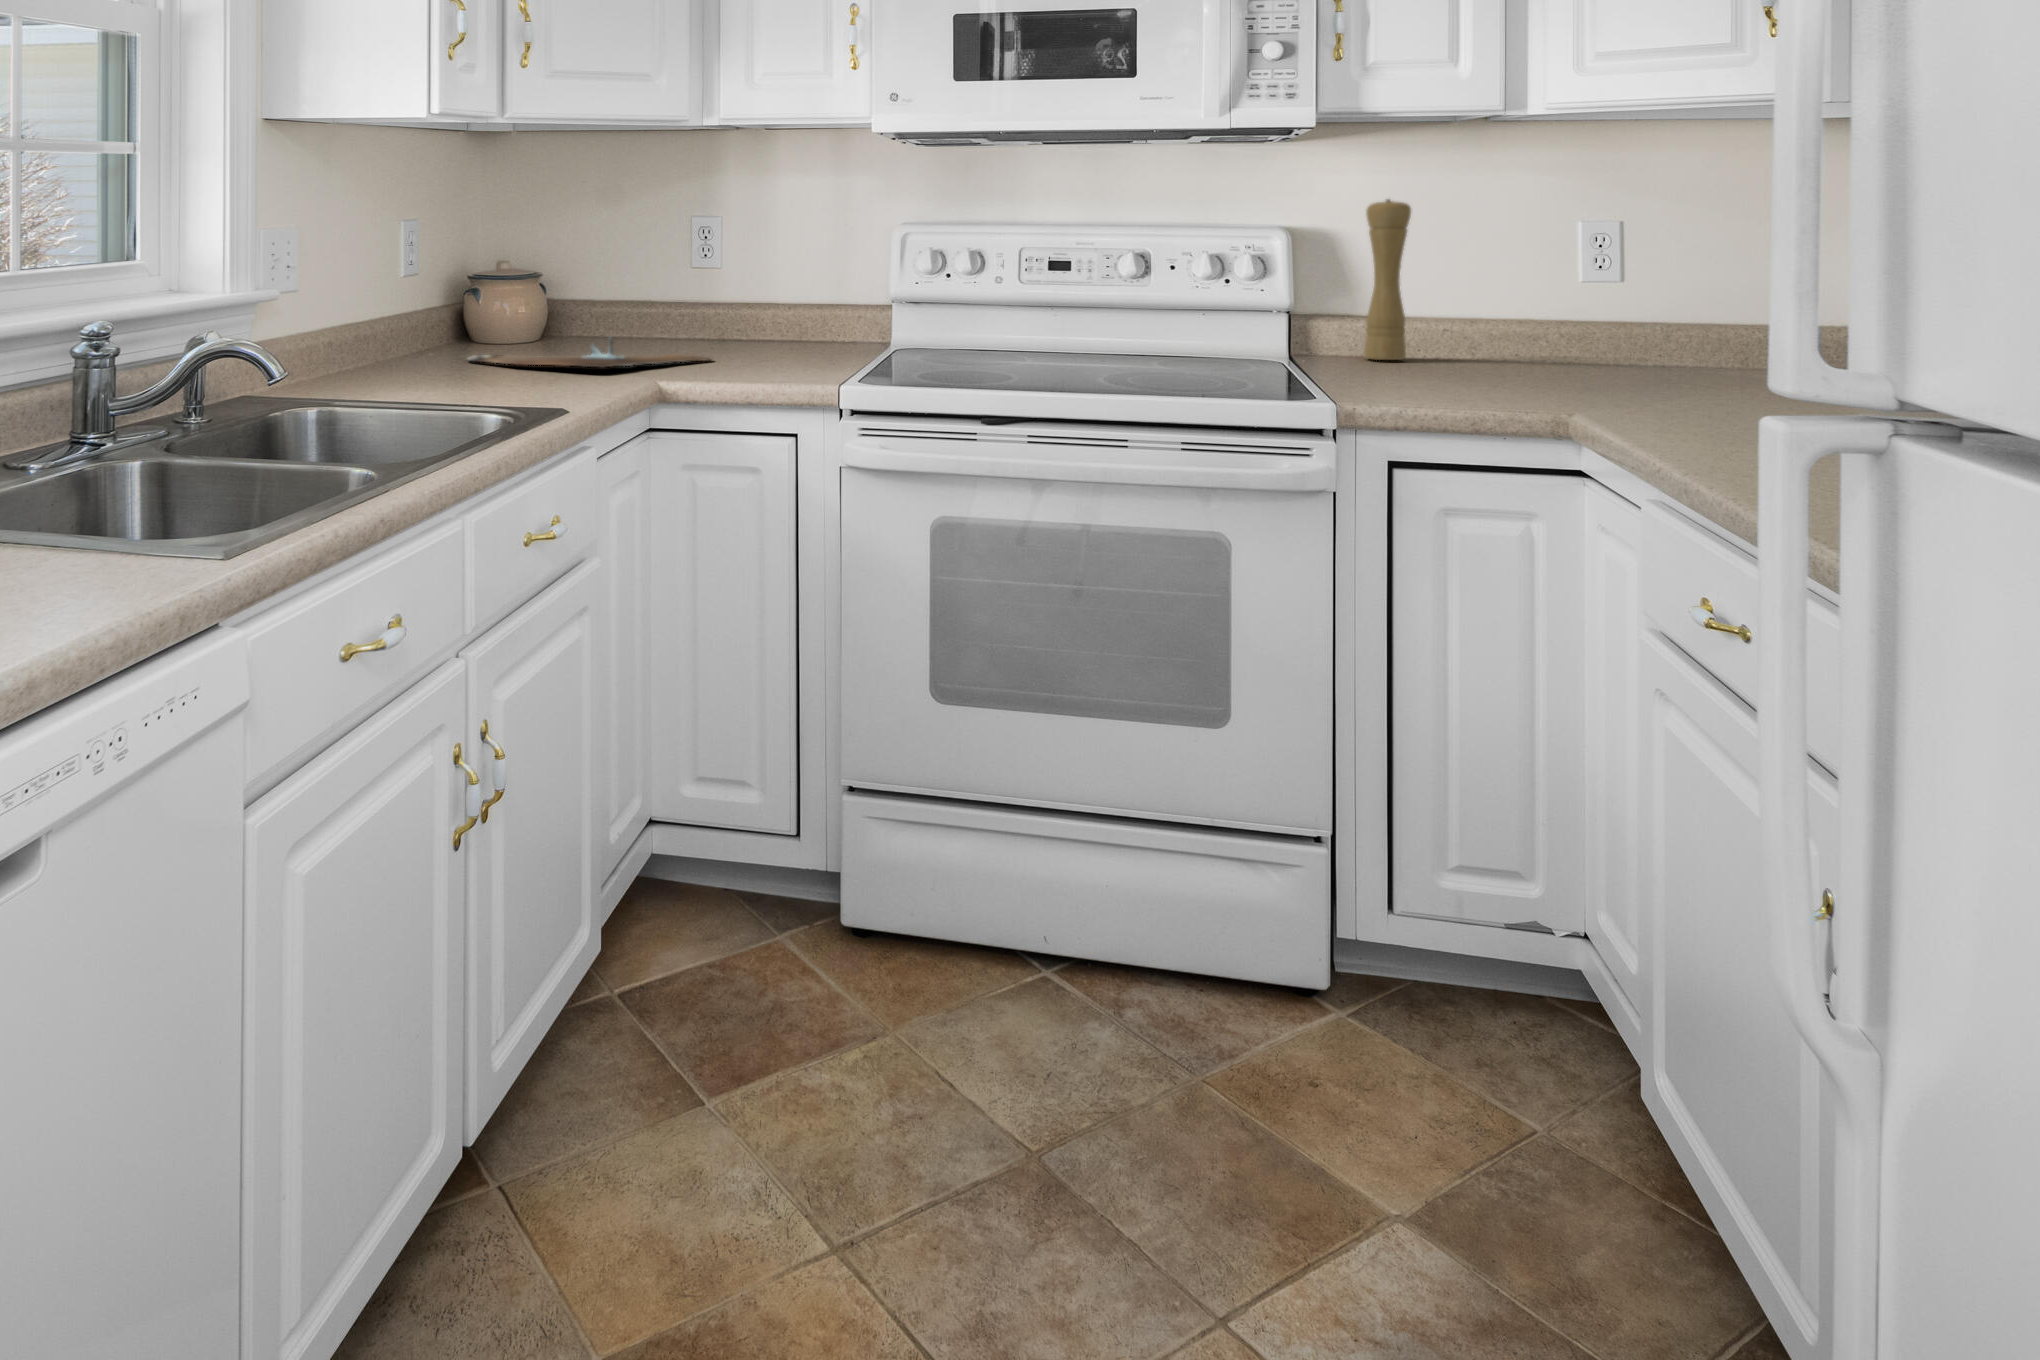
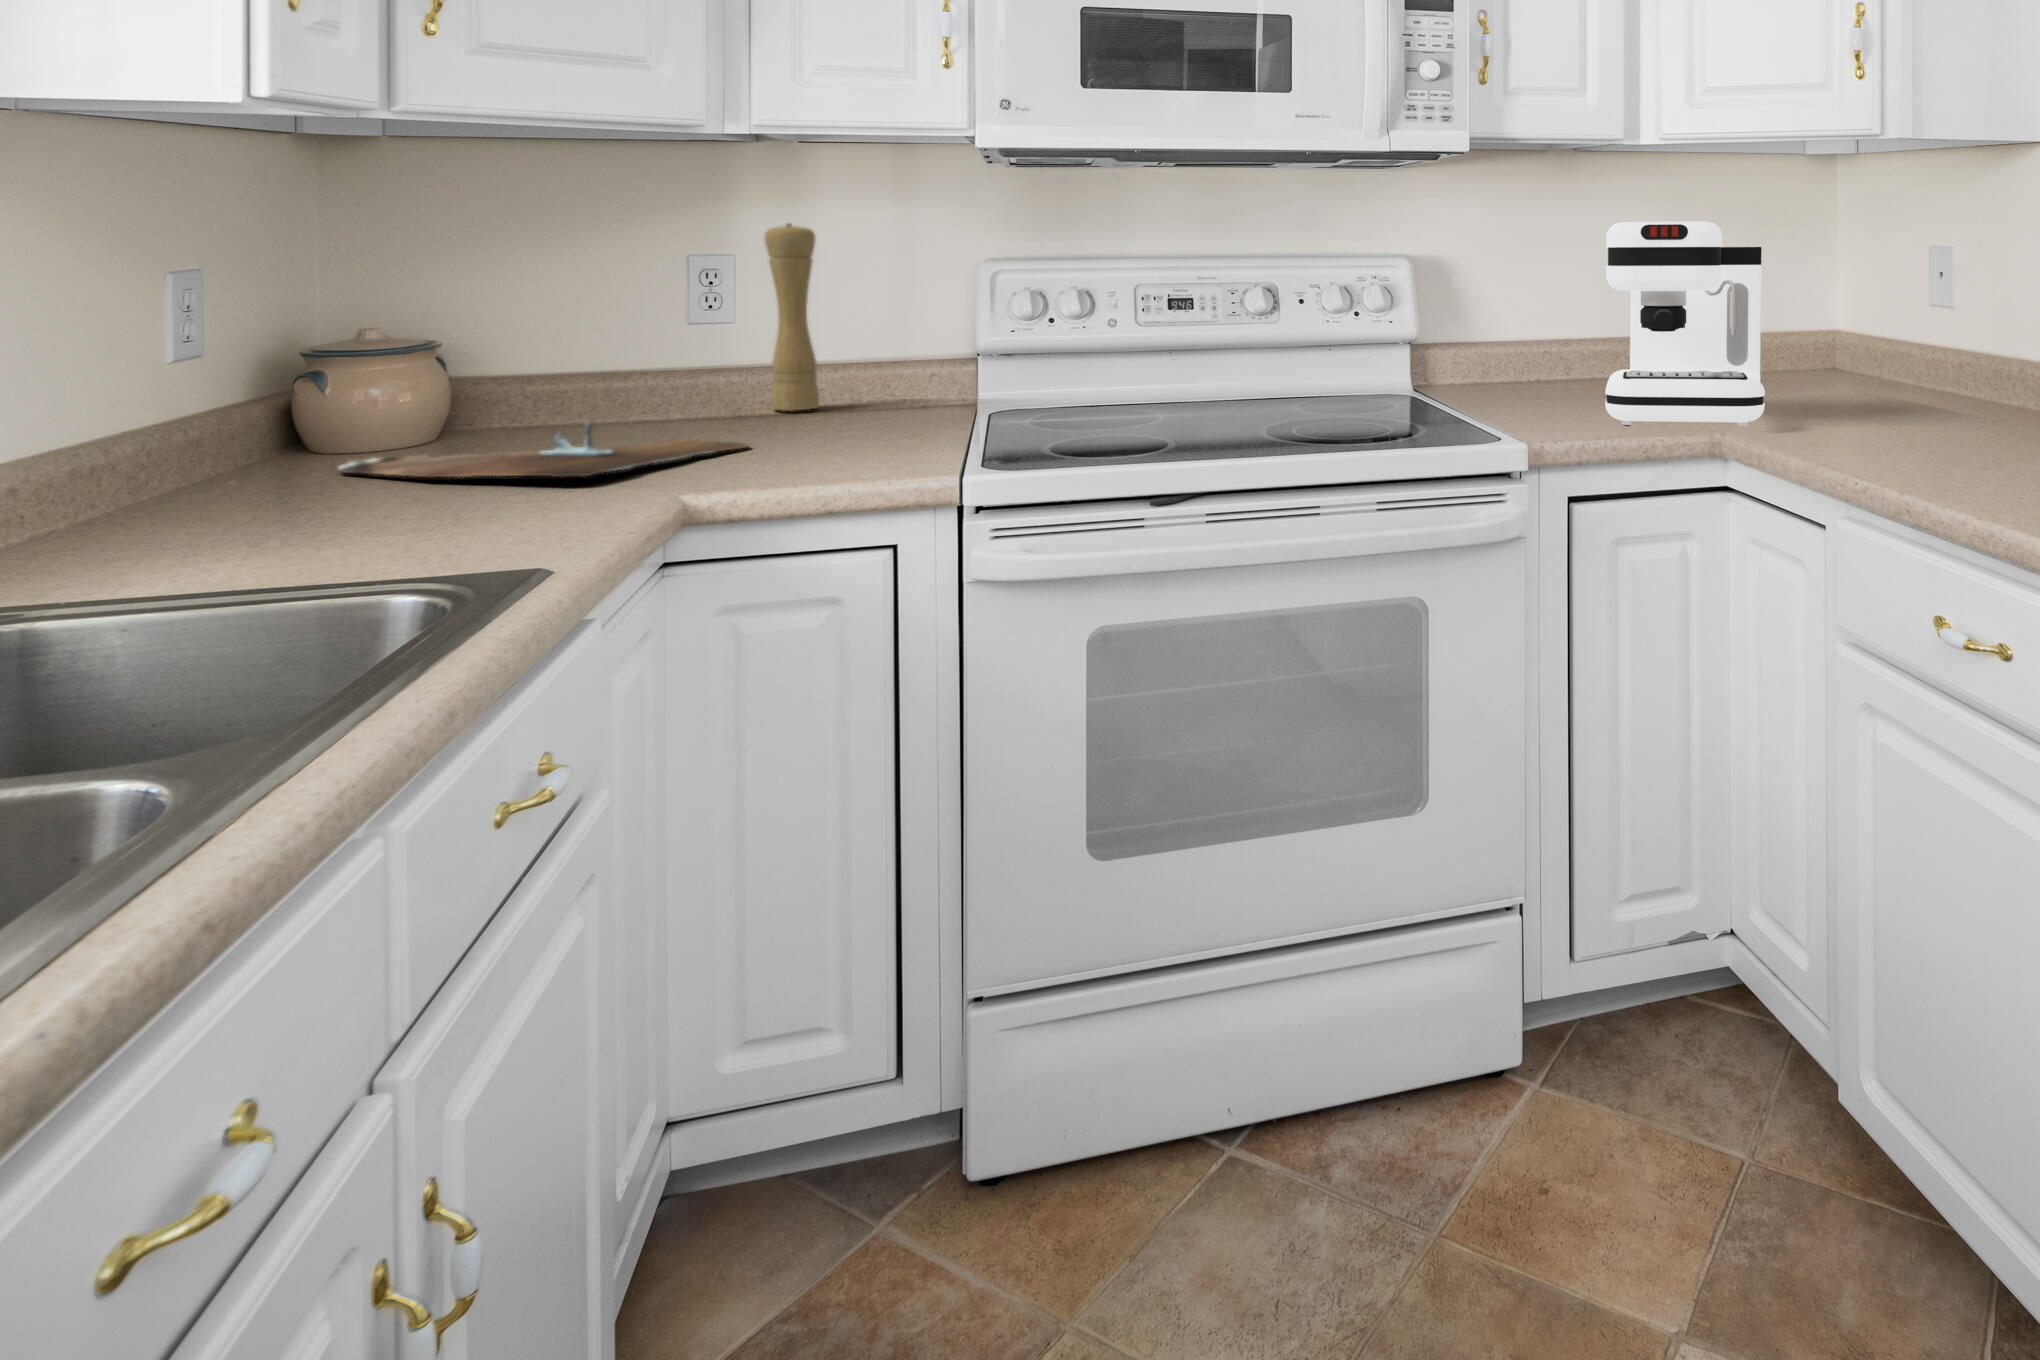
coffee maker: none [1453,182,1646,385] -> present [1605,222,1765,426]
pepper mill: present [1364,199,1411,360] -> present [764,223,819,411]

